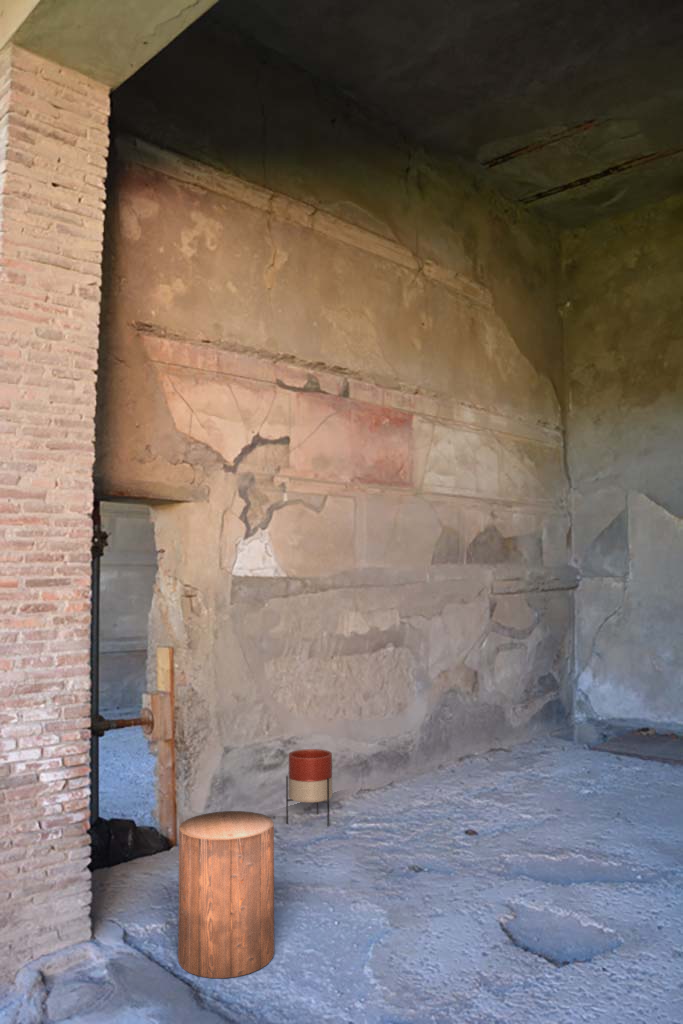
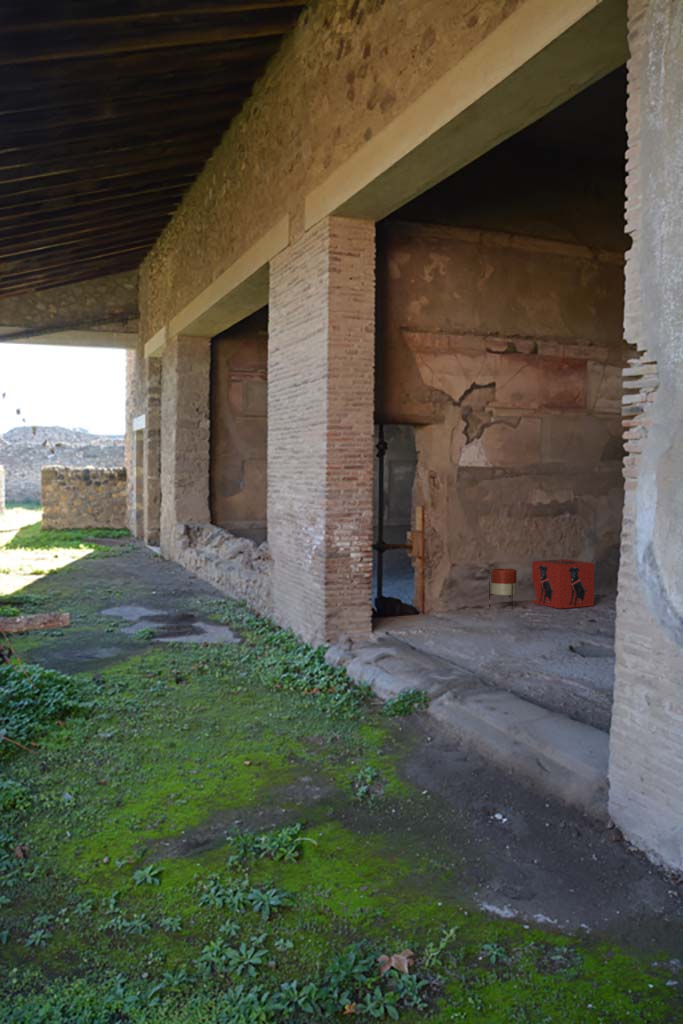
storage box: none [347,721,444,814] -> present [532,559,594,609]
stool: present [178,811,274,978] -> none [410,577,454,643]

